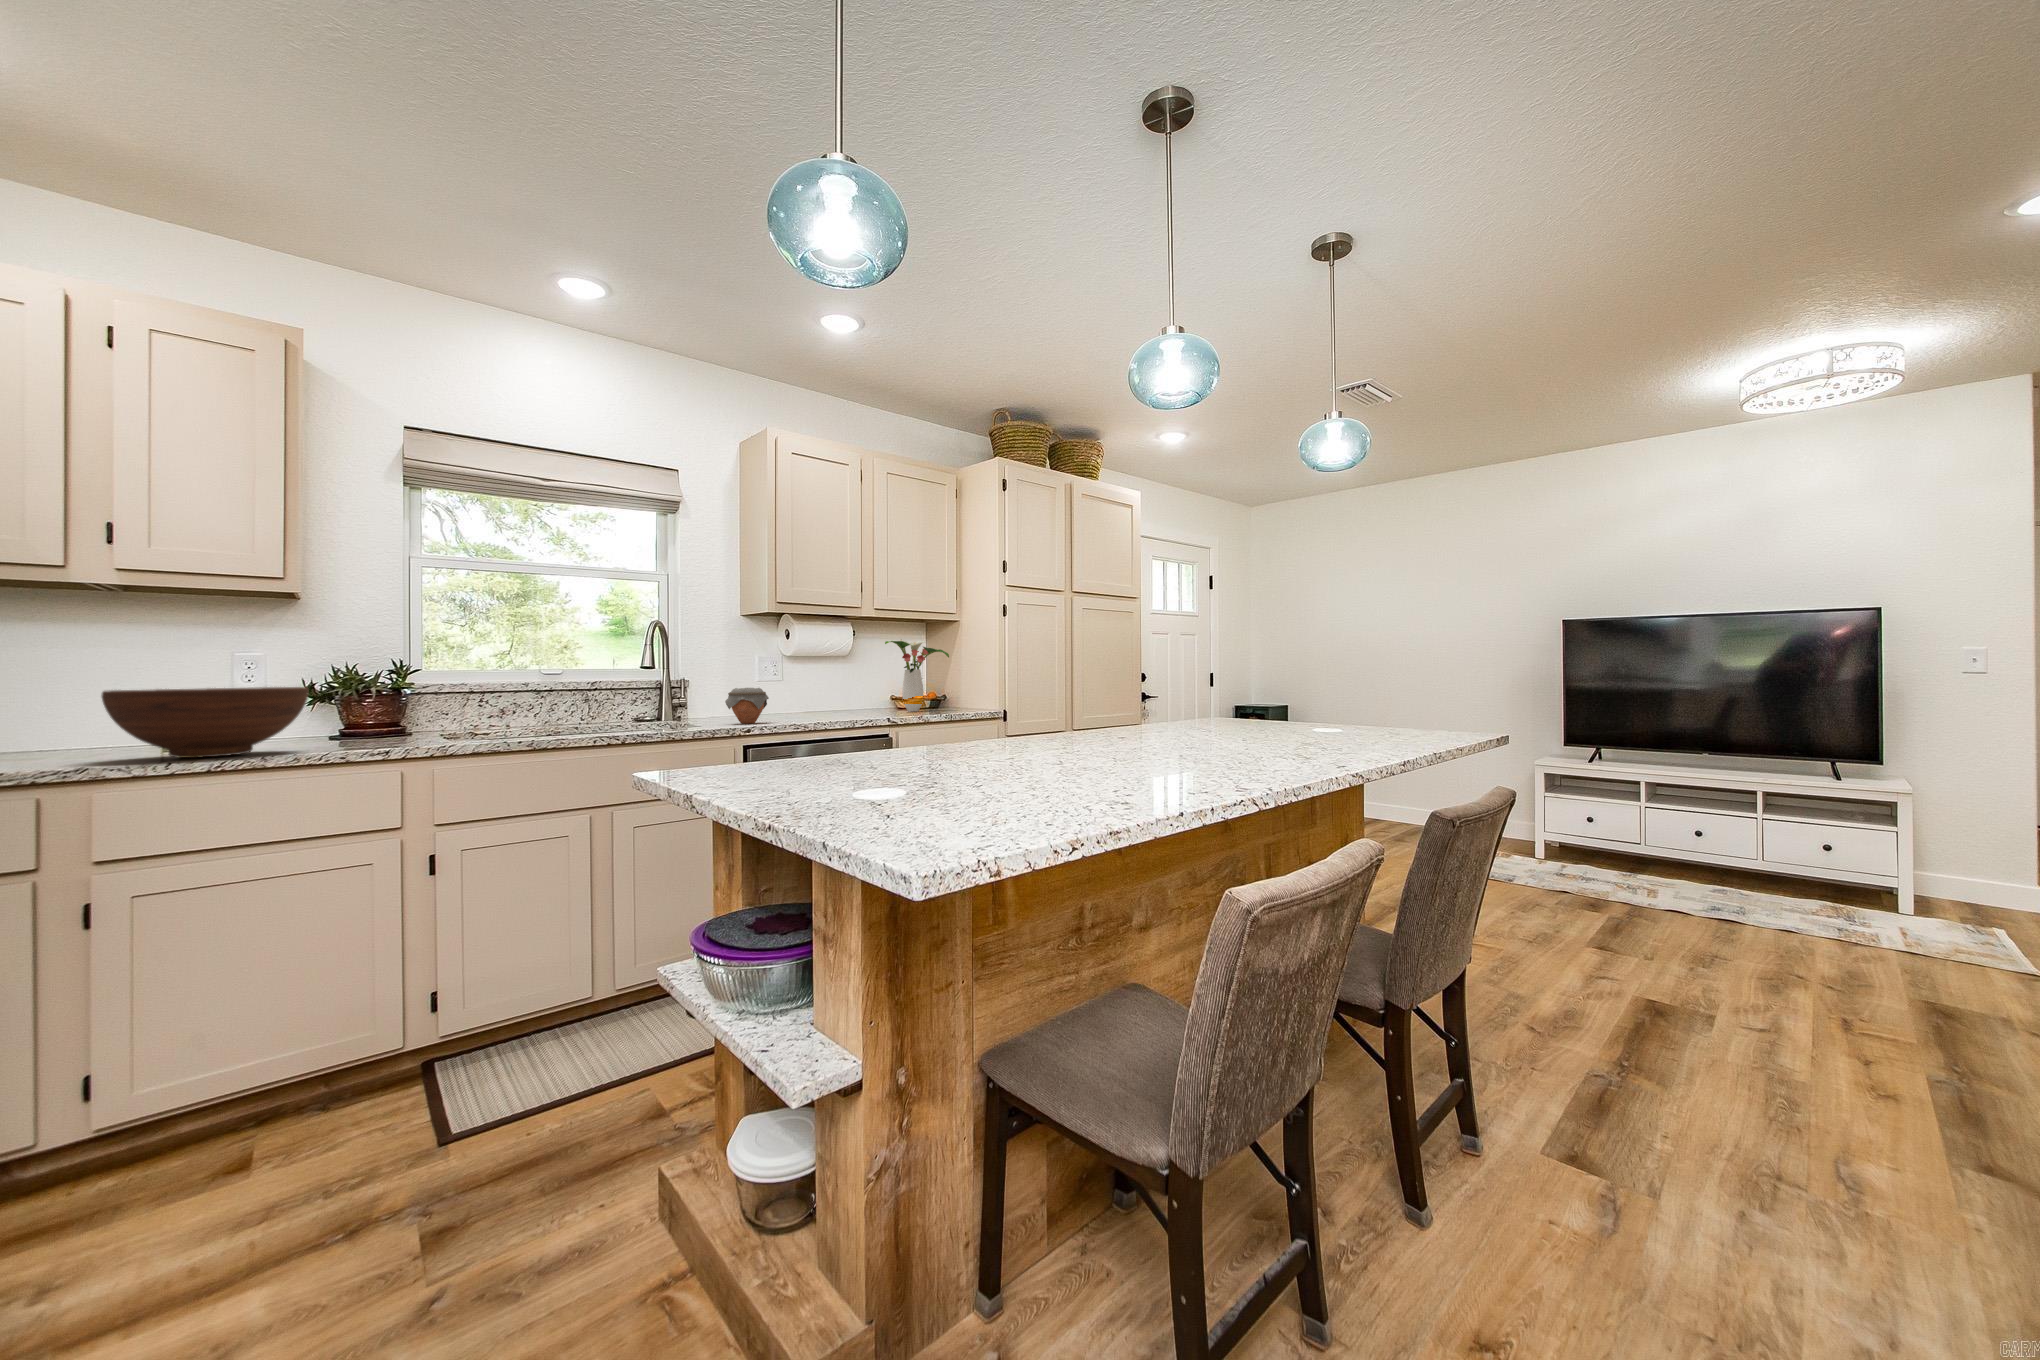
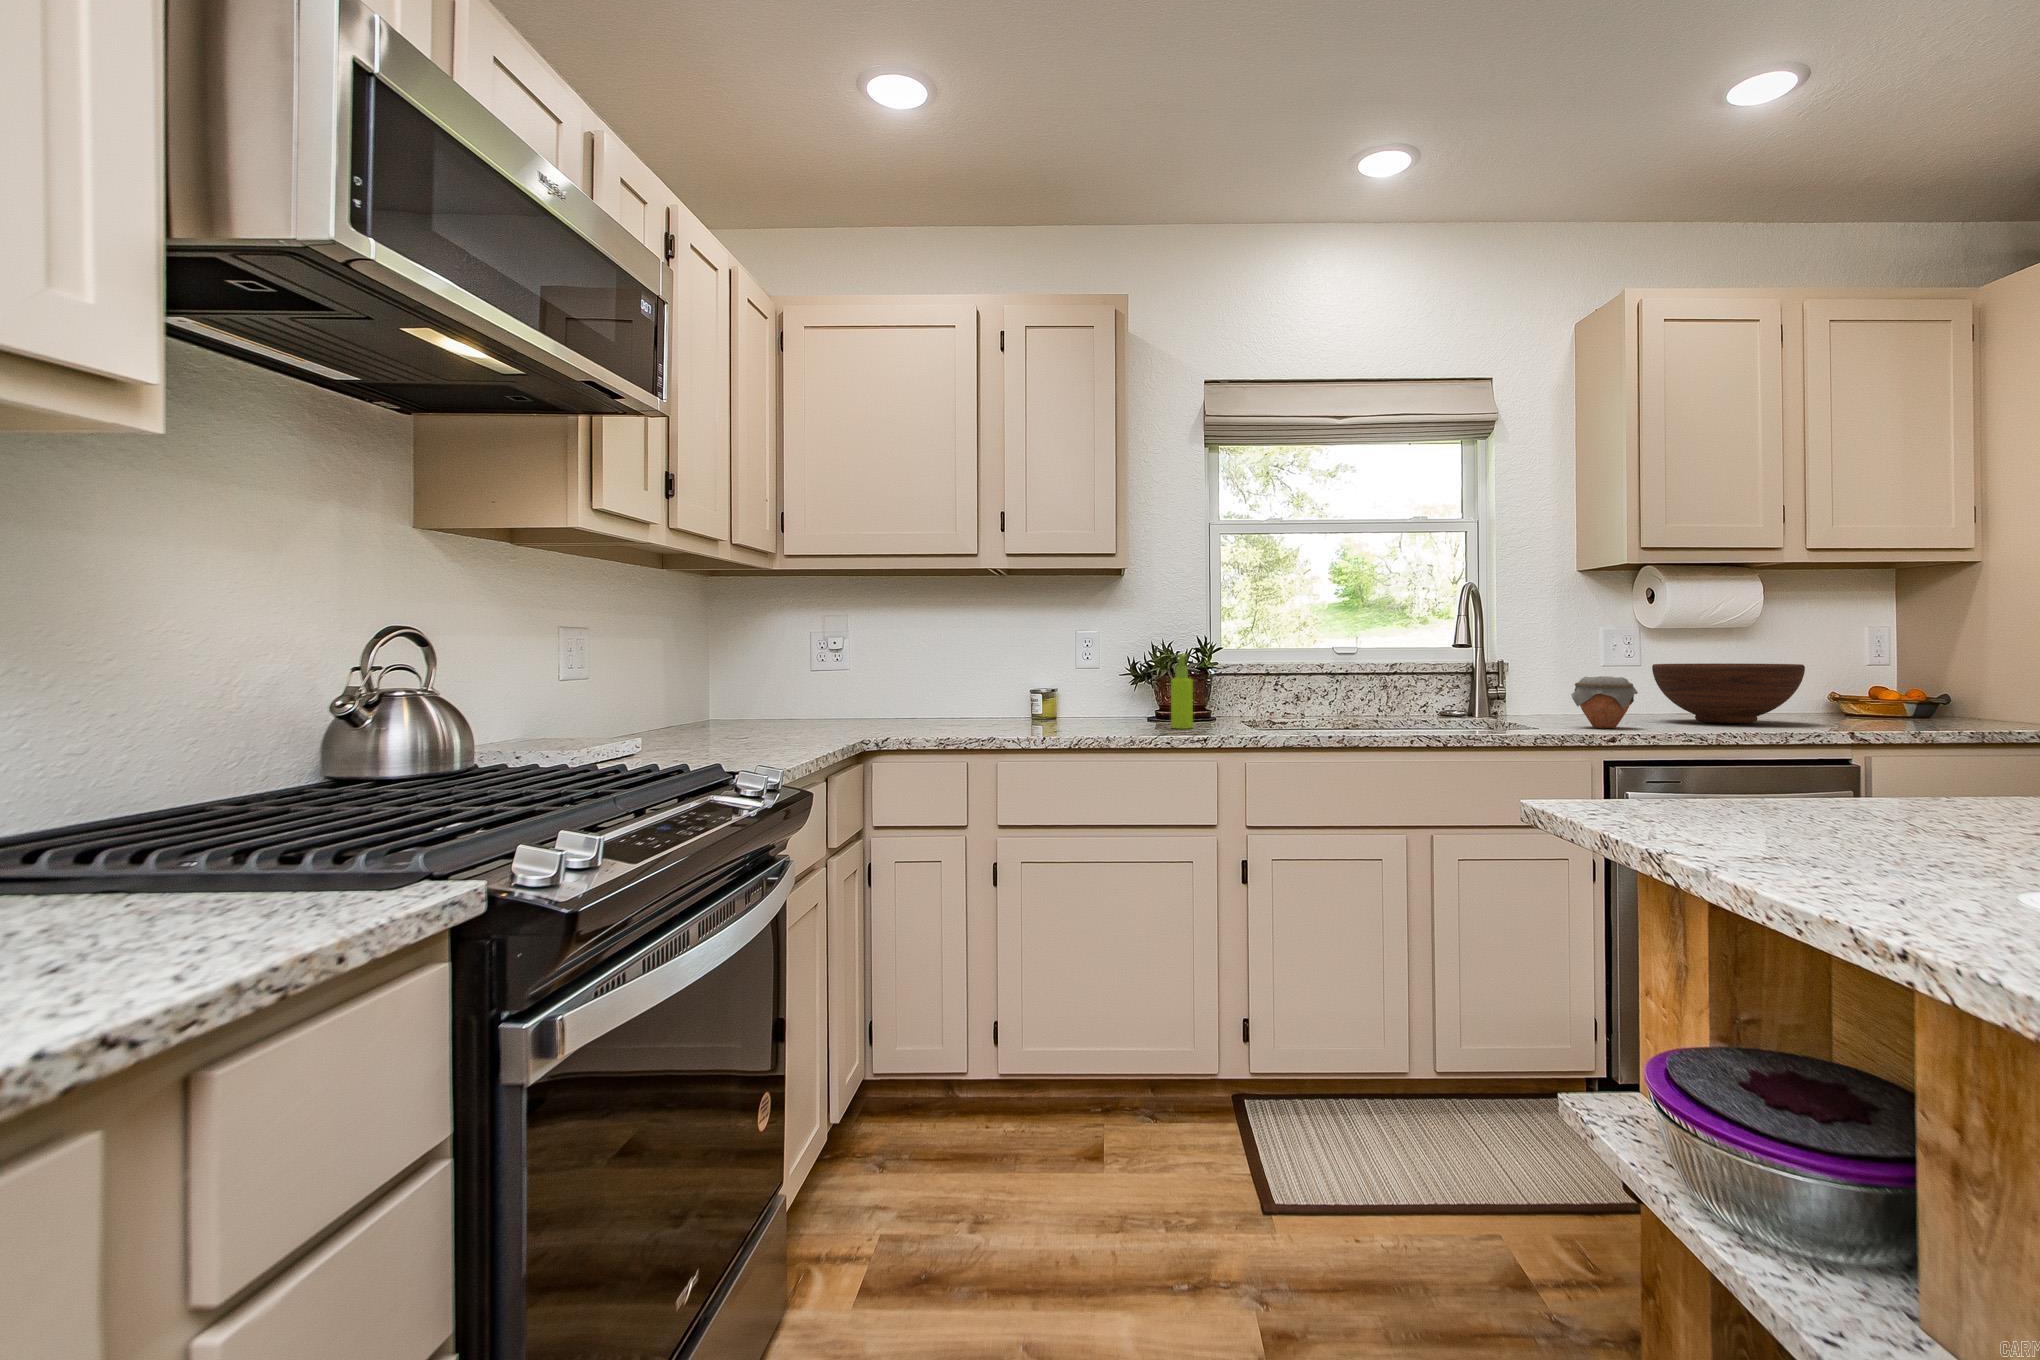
flower arrangement: present [885,640,949,712] -> none [1824,600,1963,720]
soap dispenser: none [353,674,380,744] -> present [1171,654,1193,729]
fruit bowl: present [101,687,309,758] -> present [1652,663,1805,723]

